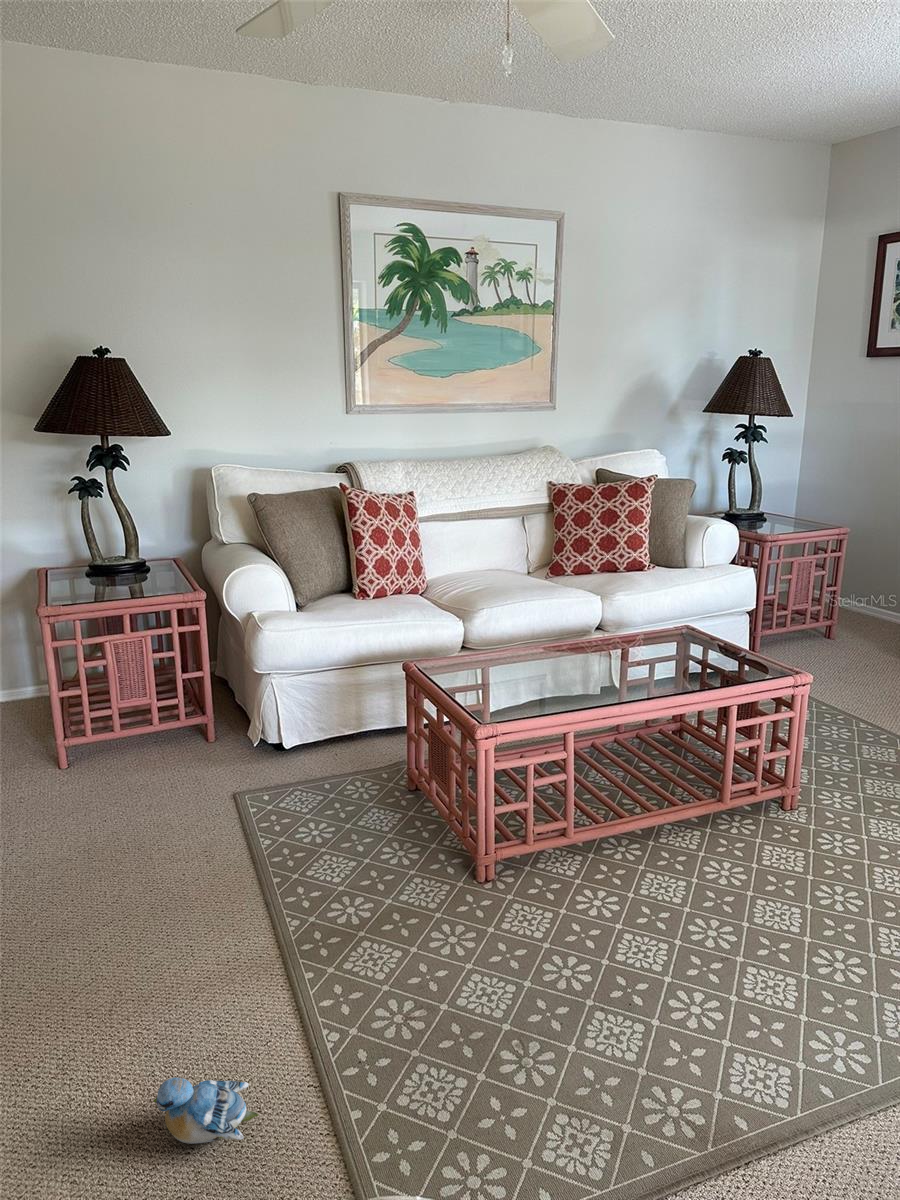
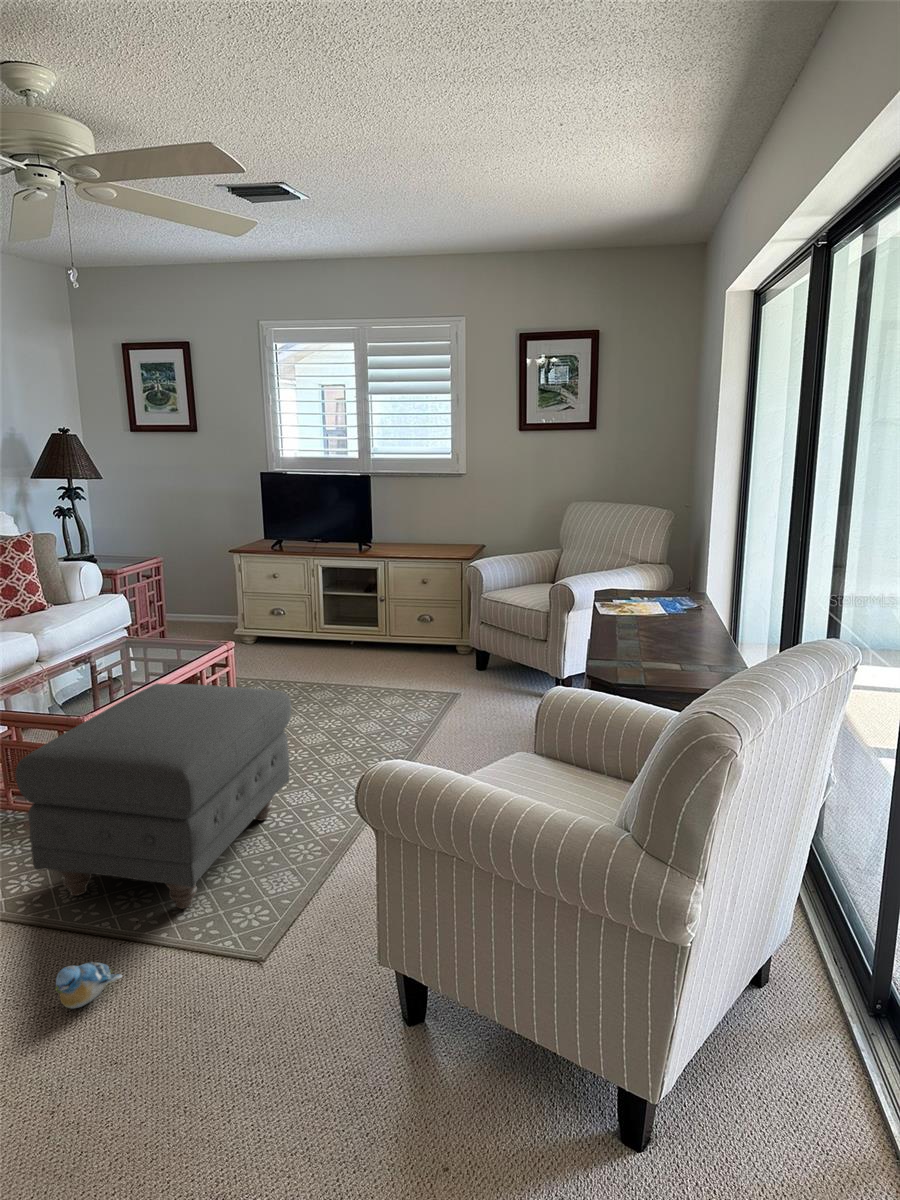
ottoman: none [317,711,758,1081] -> present [16,683,291,909]

